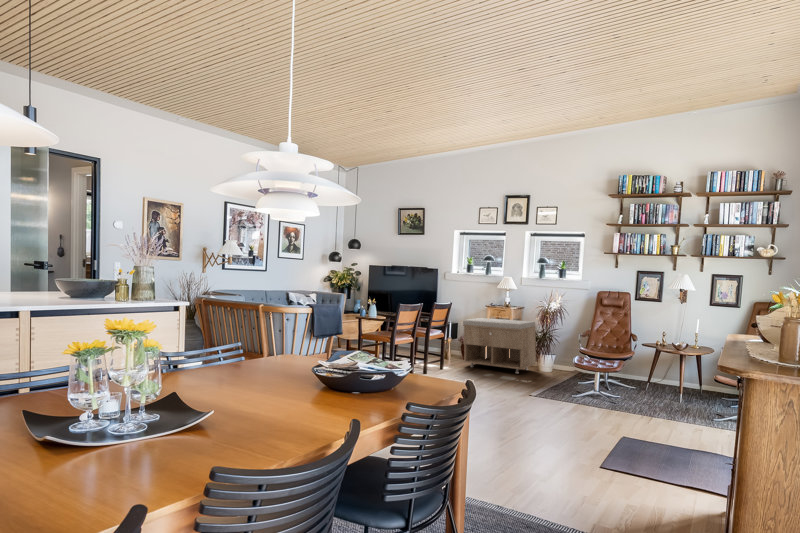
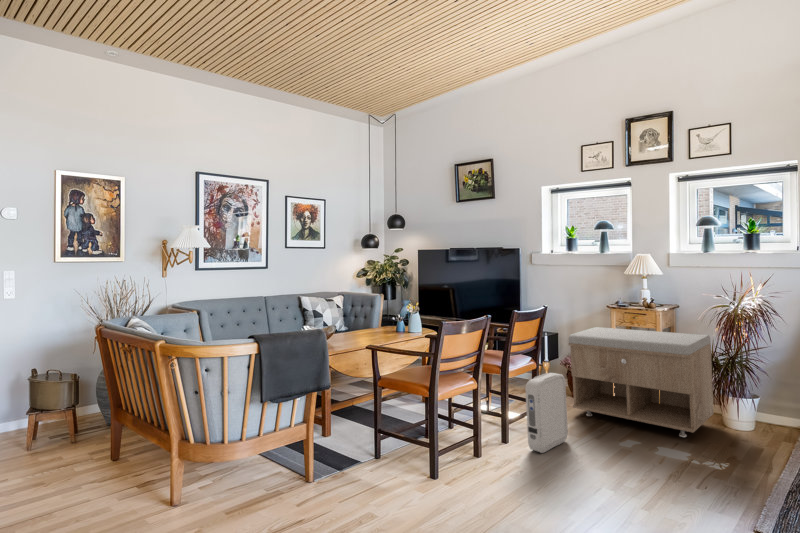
air purifier: none [438,337,459,377] -> present [525,373,568,453]

